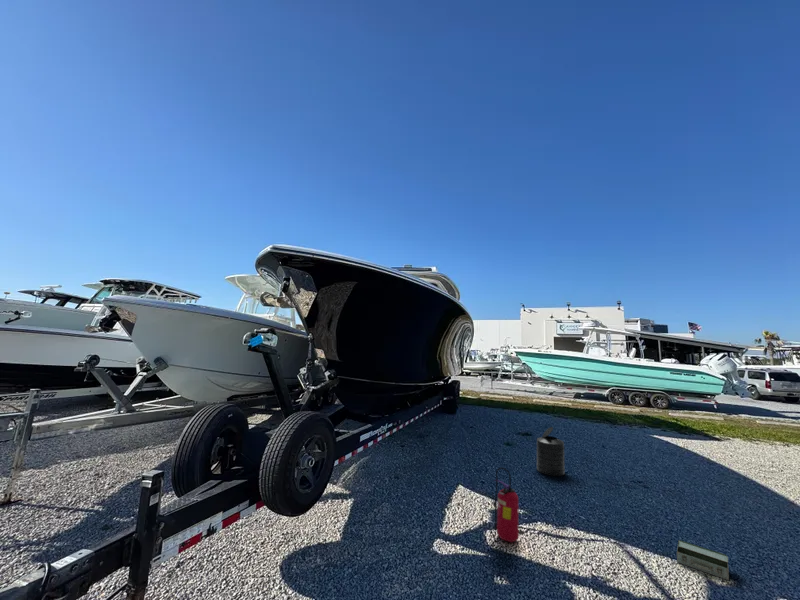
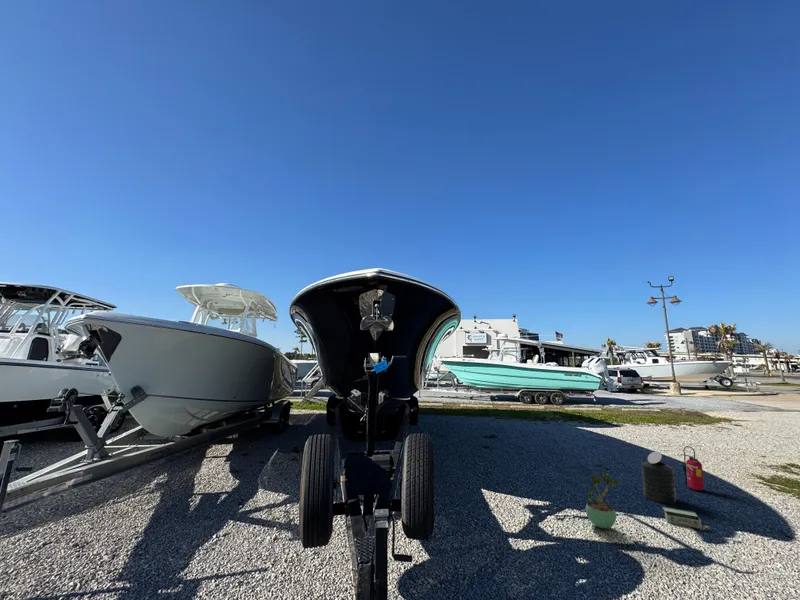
trash can: present [536,427,565,476] -> present [642,452,676,504]
fire extinguisher: present [493,468,519,542] -> present [681,446,704,491]
potted plant: none [545,479,594,553] -> present [586,472,619,528]

